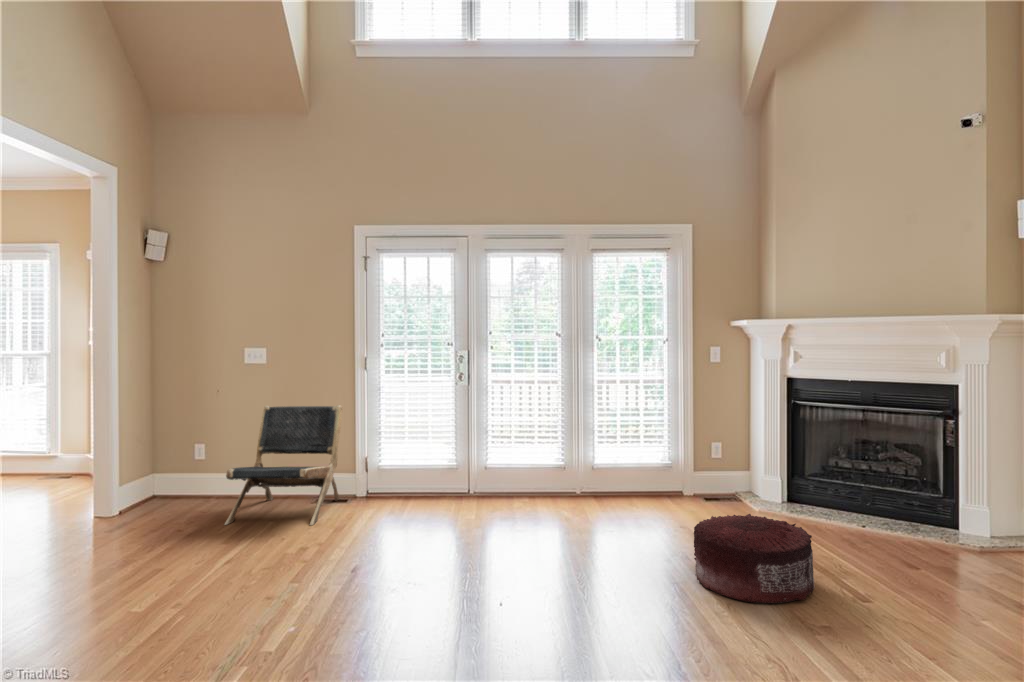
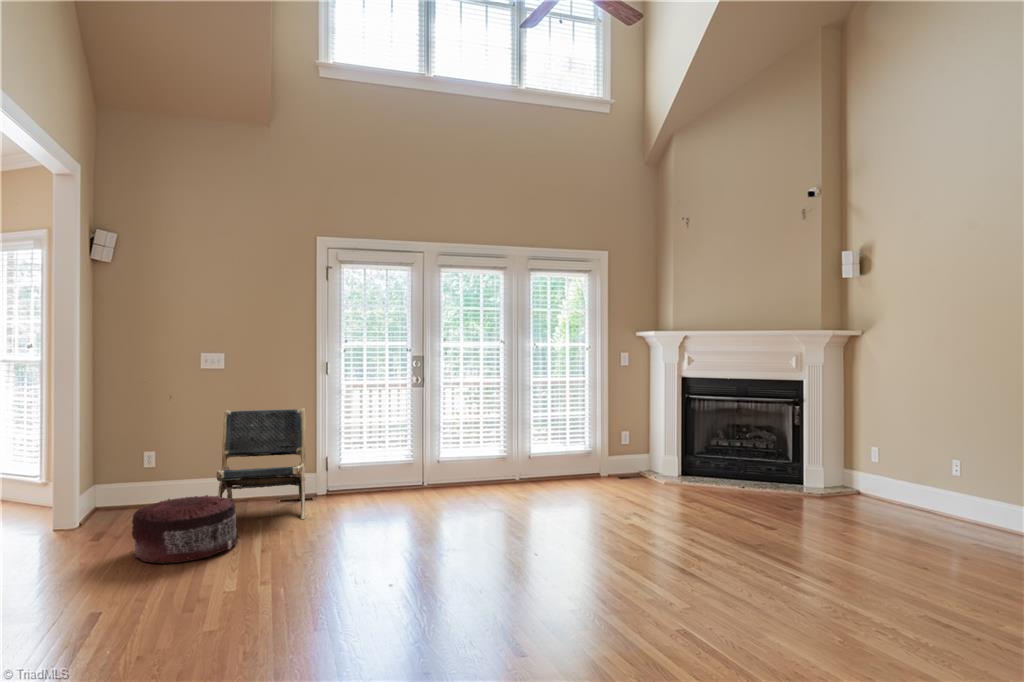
pouf: present [694,514,815,603] -> present [132,495,239,563]

